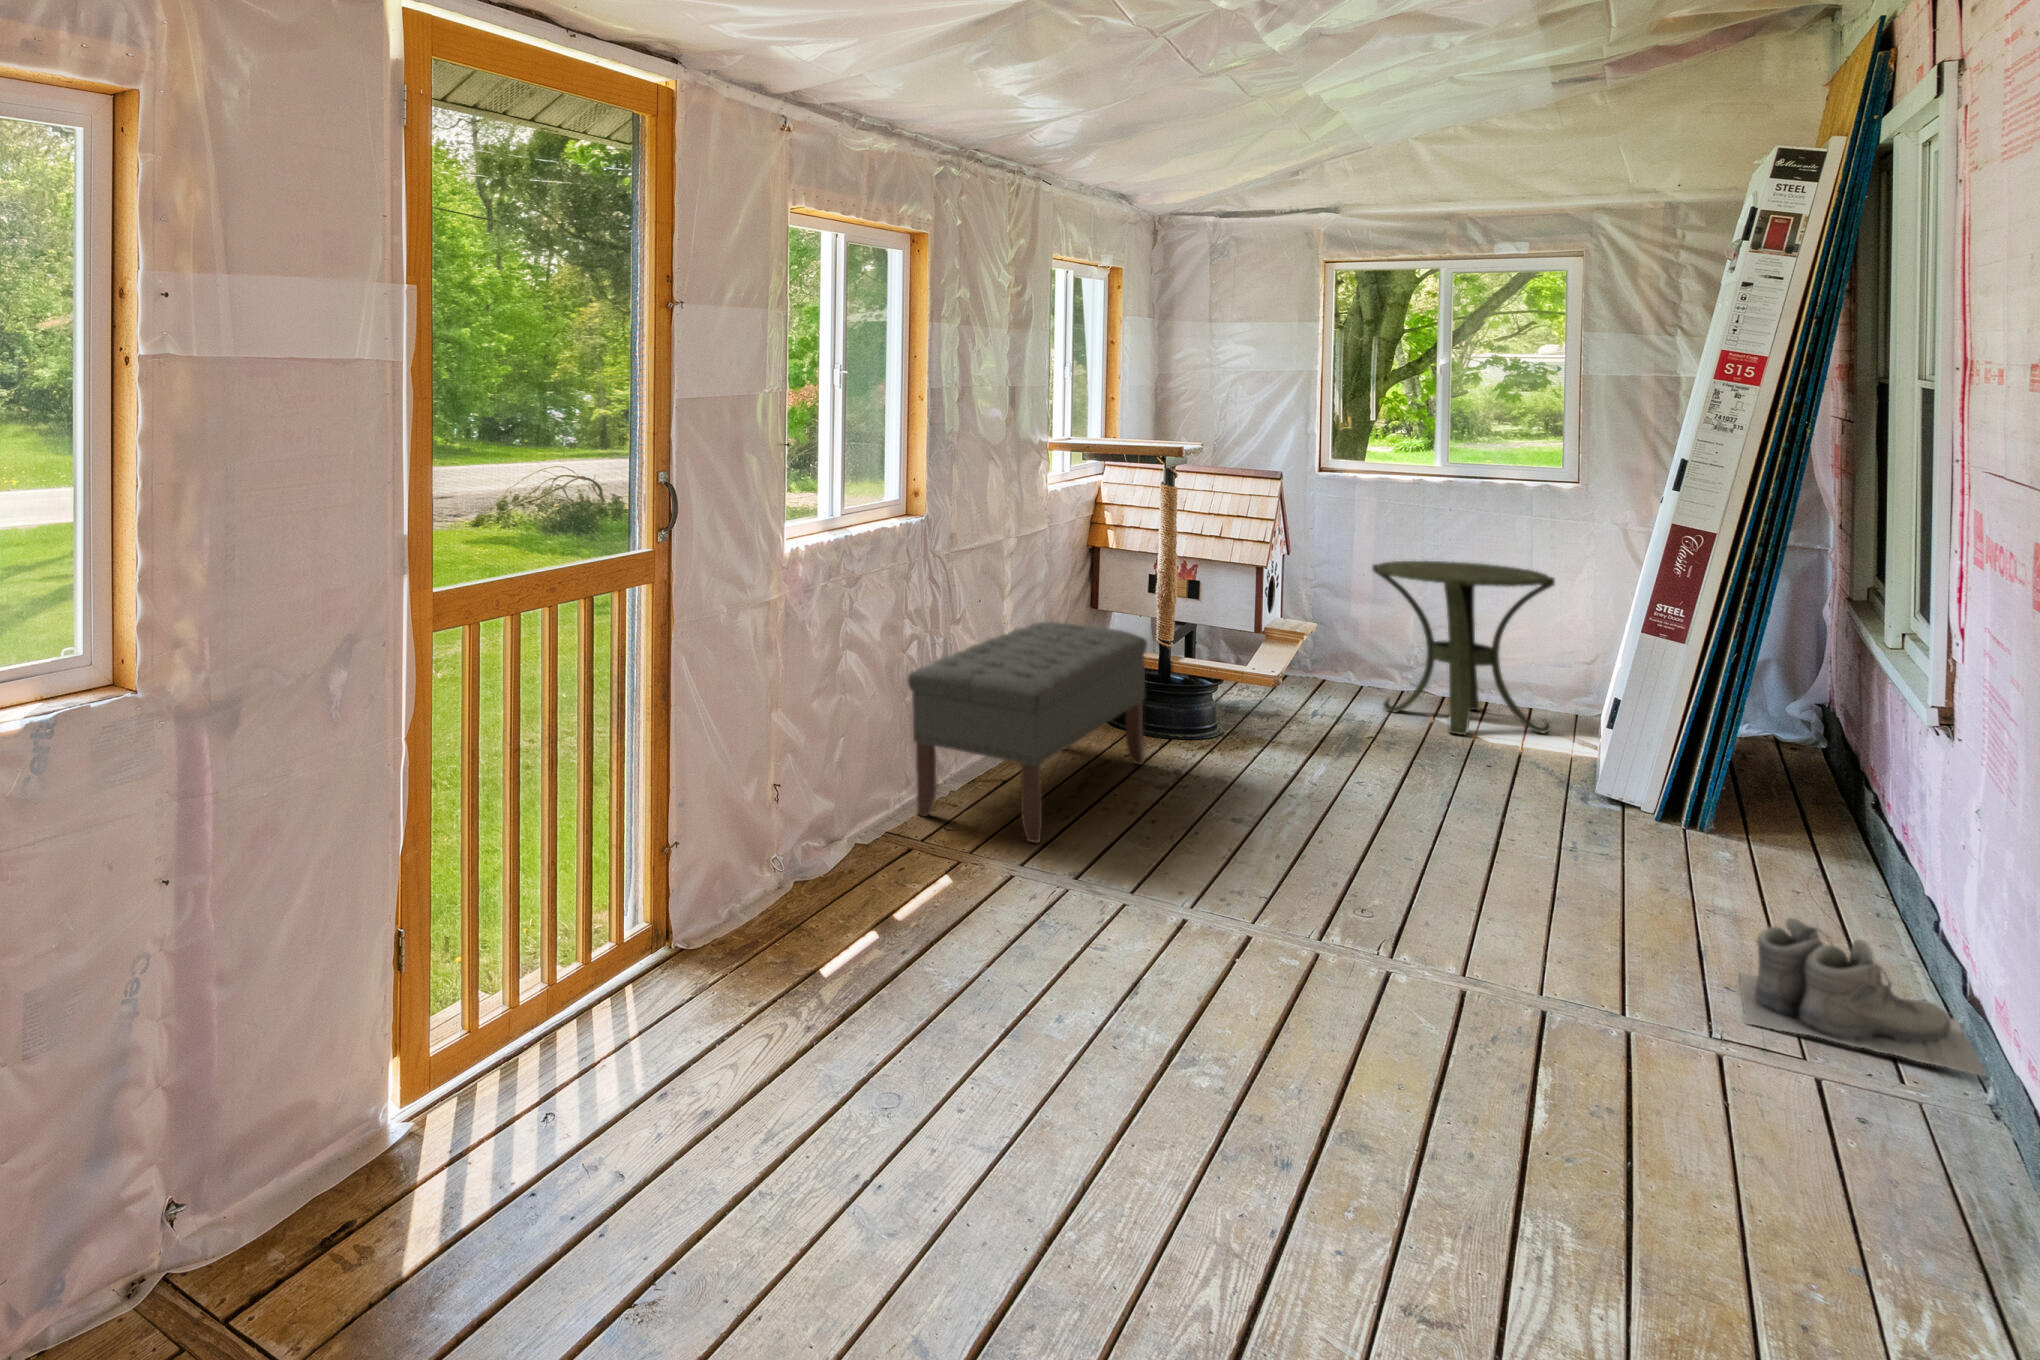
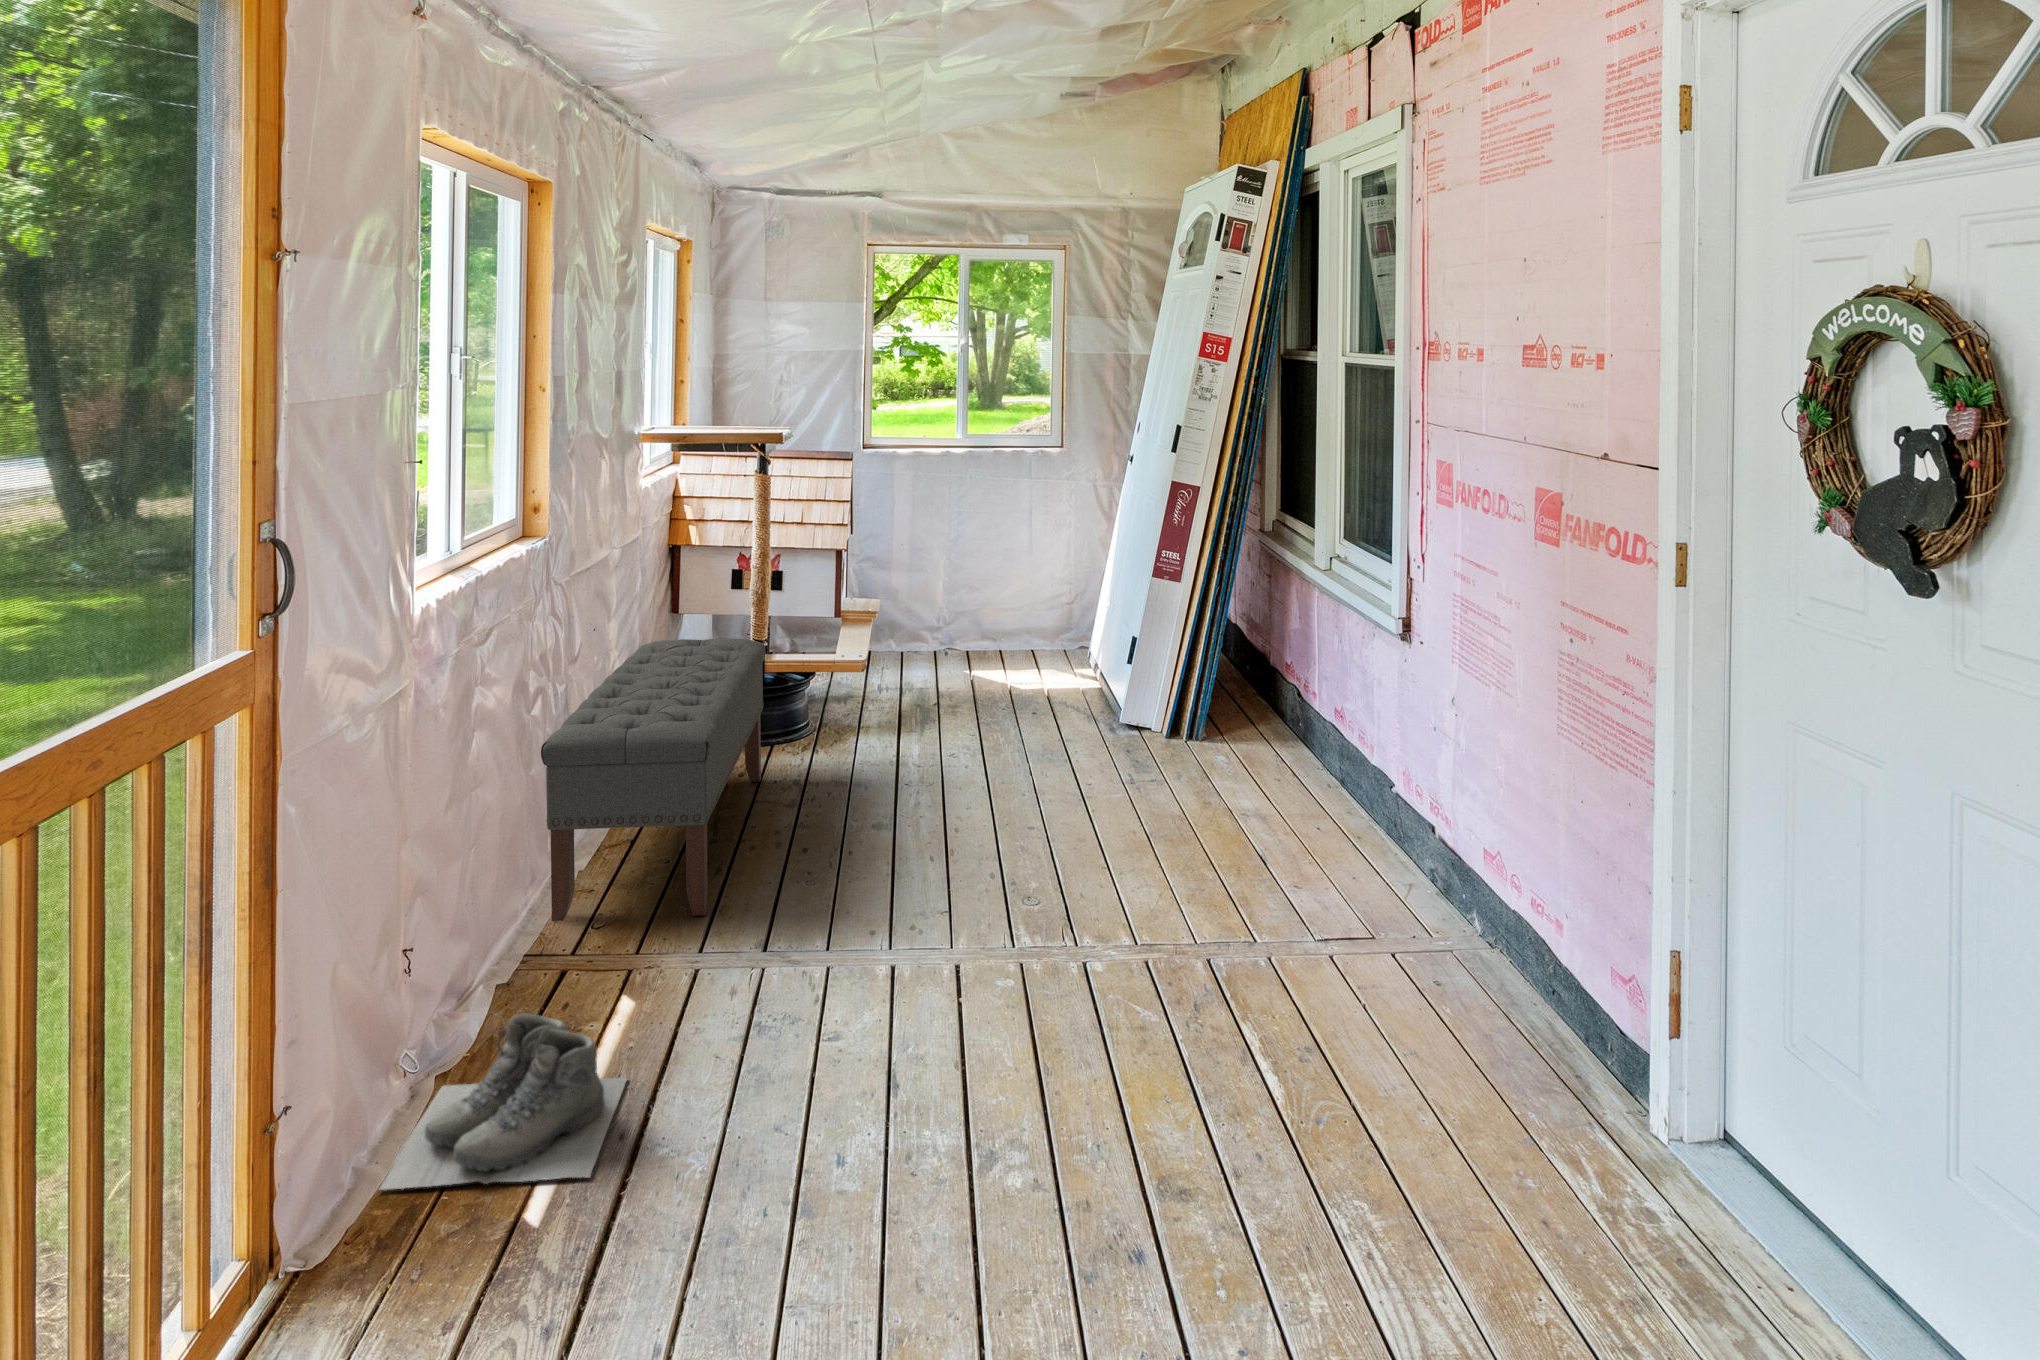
side table: present [1372,561,1555,735] -> none [916,524,1048,682]
boots: present [1740,918,1986,1076] -> present [379,1014,627,1190]

